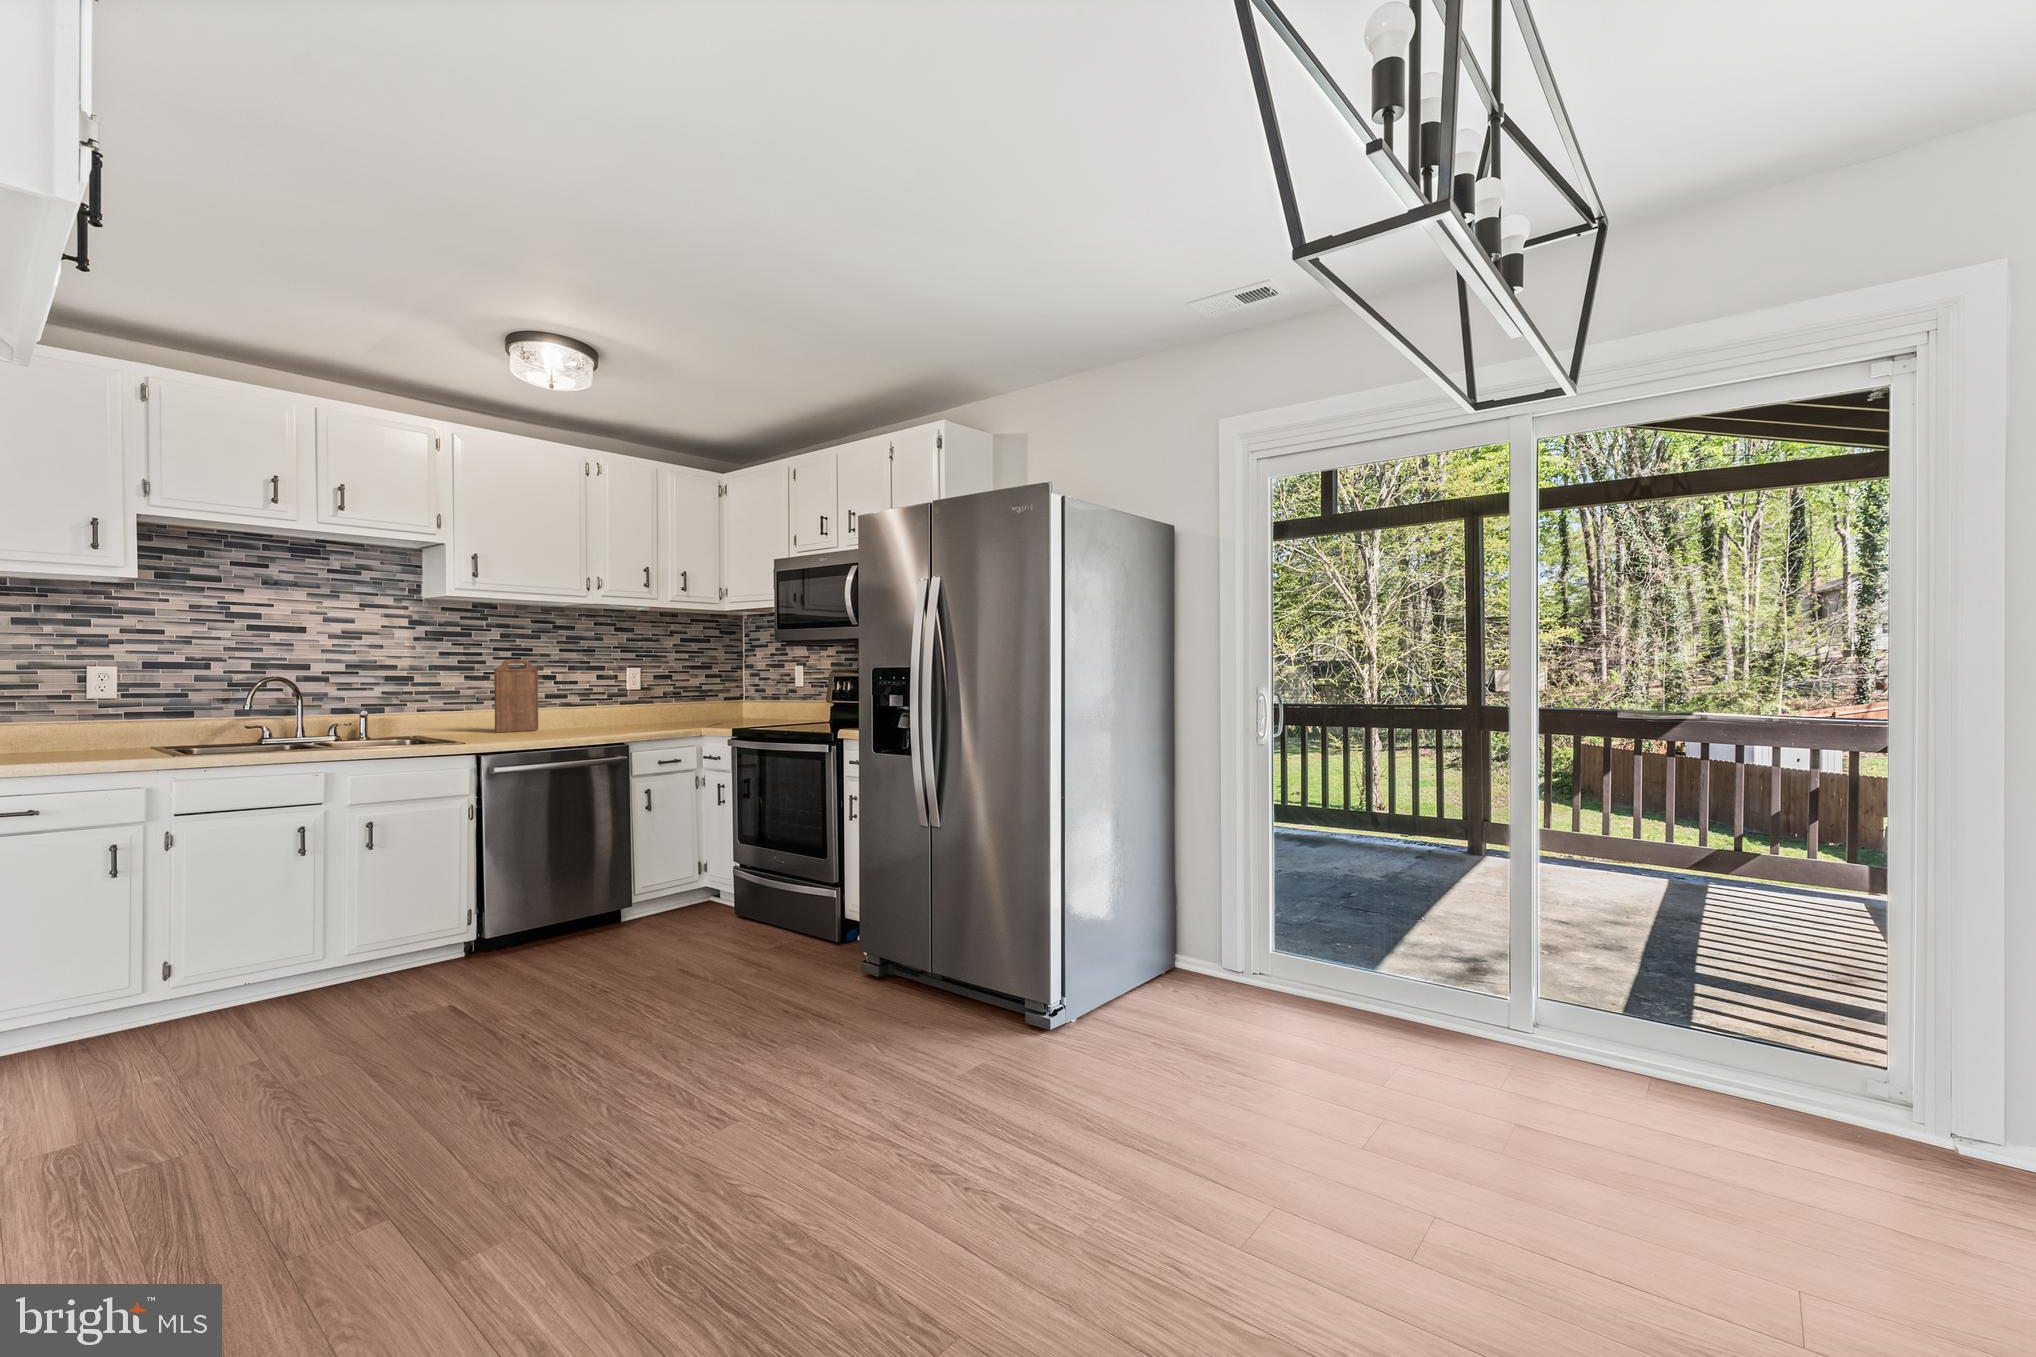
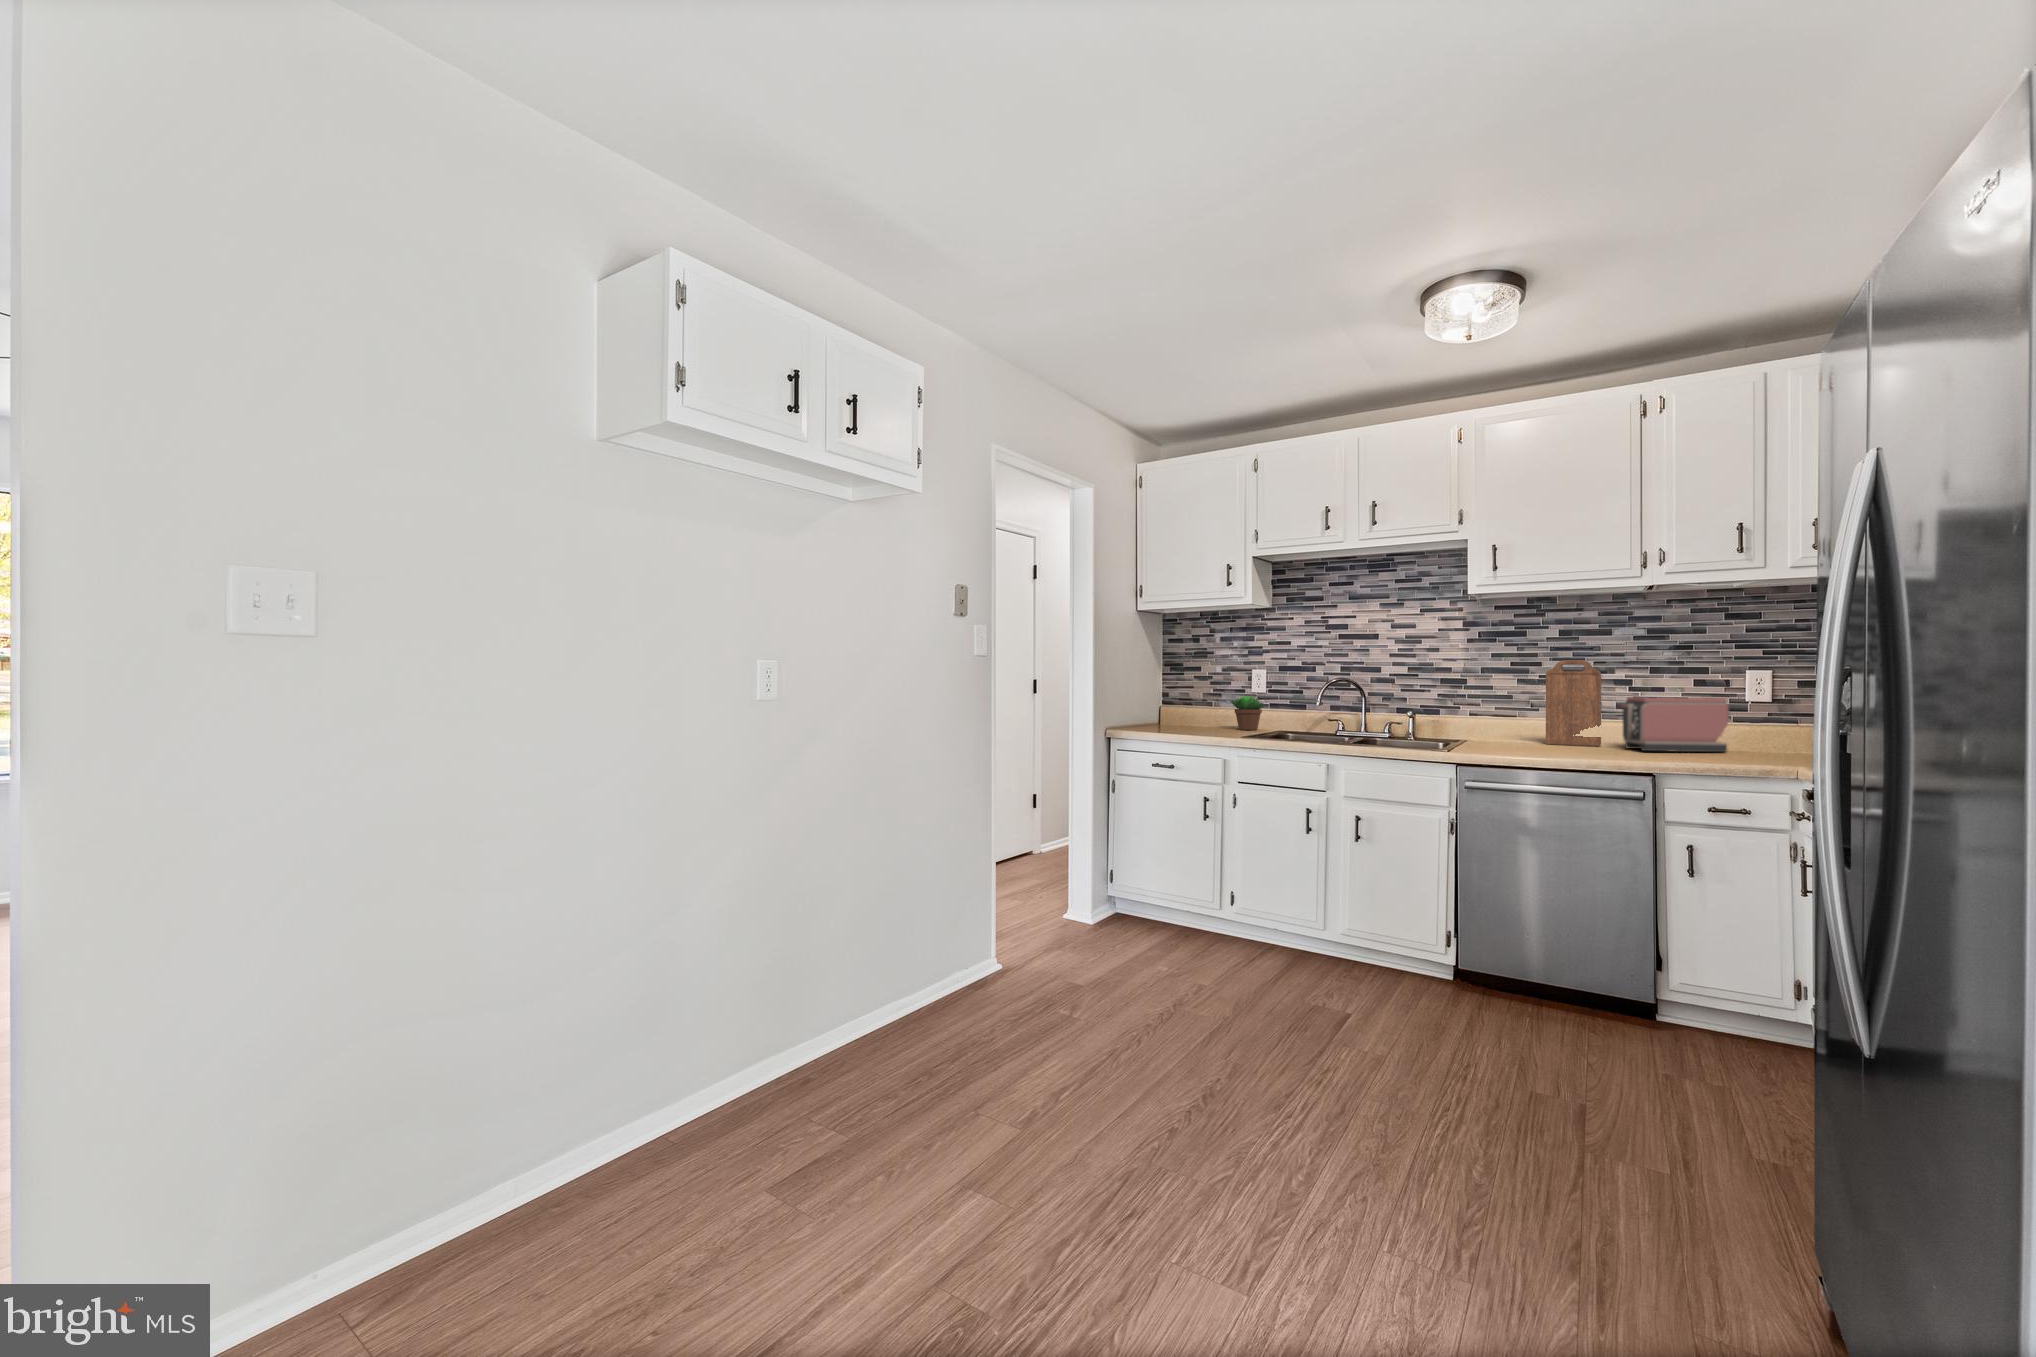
toaster: none [554,688,621,730] -> present [1619,697,1729,752]
succulent plant: none [51,702,121,751] -> present [1231,696,1264,730]

